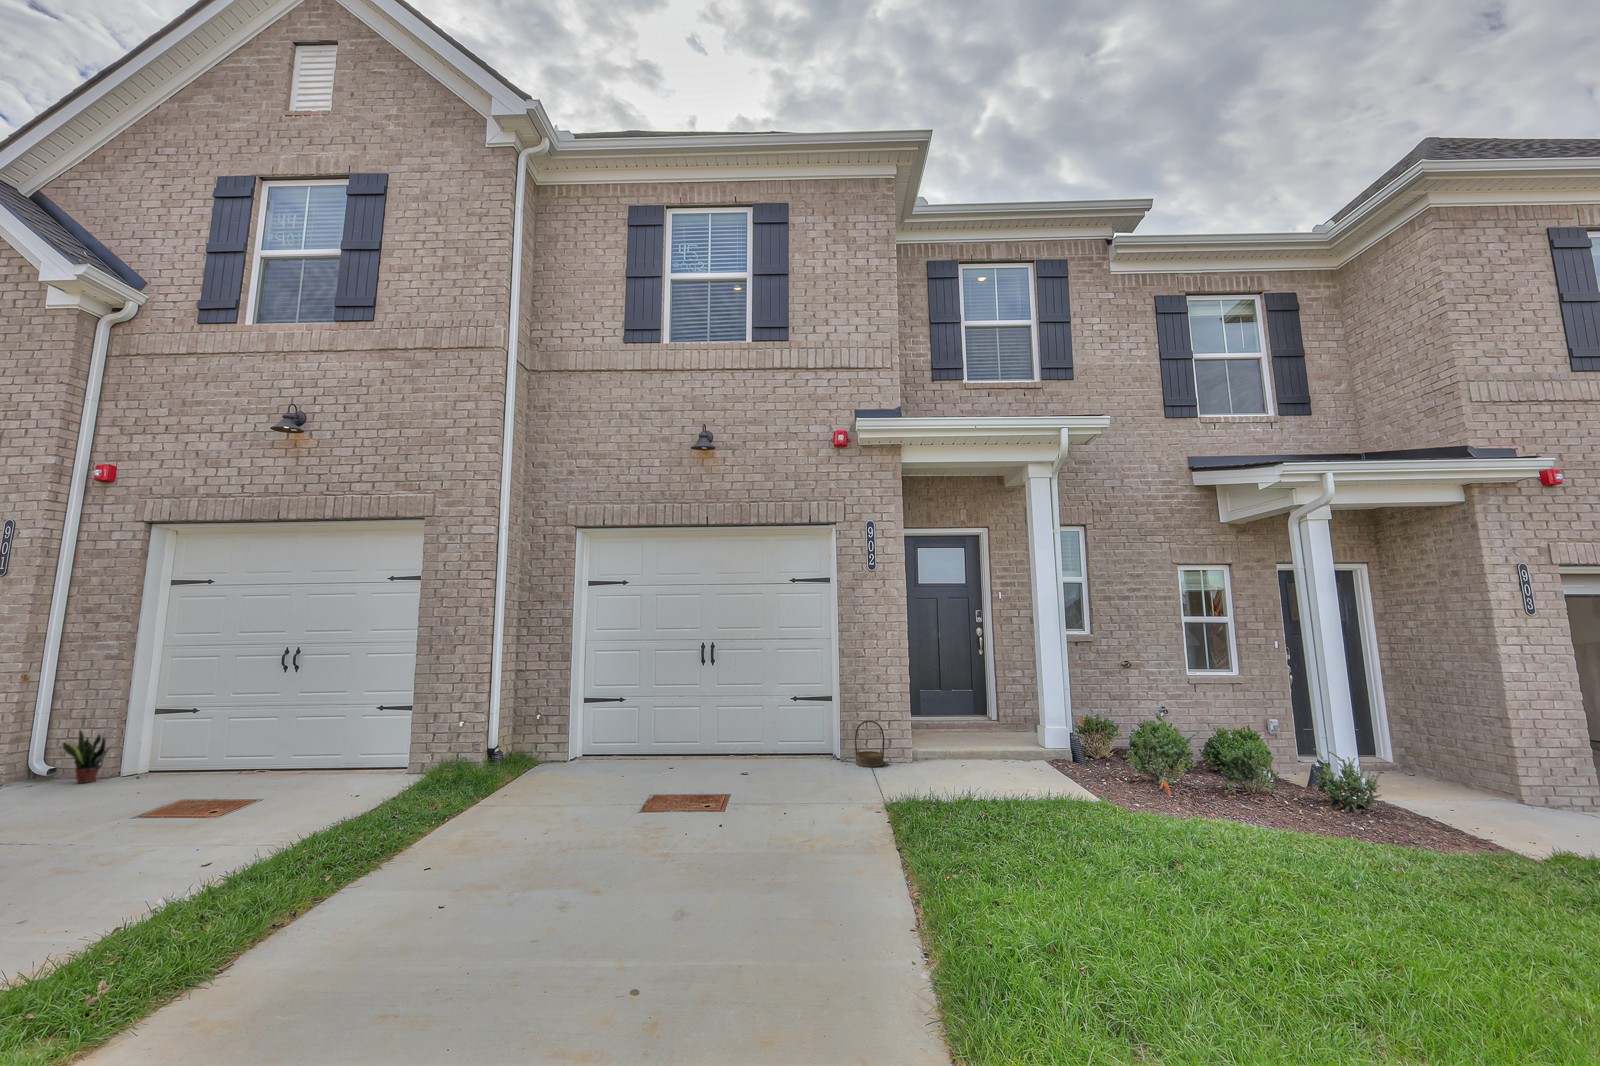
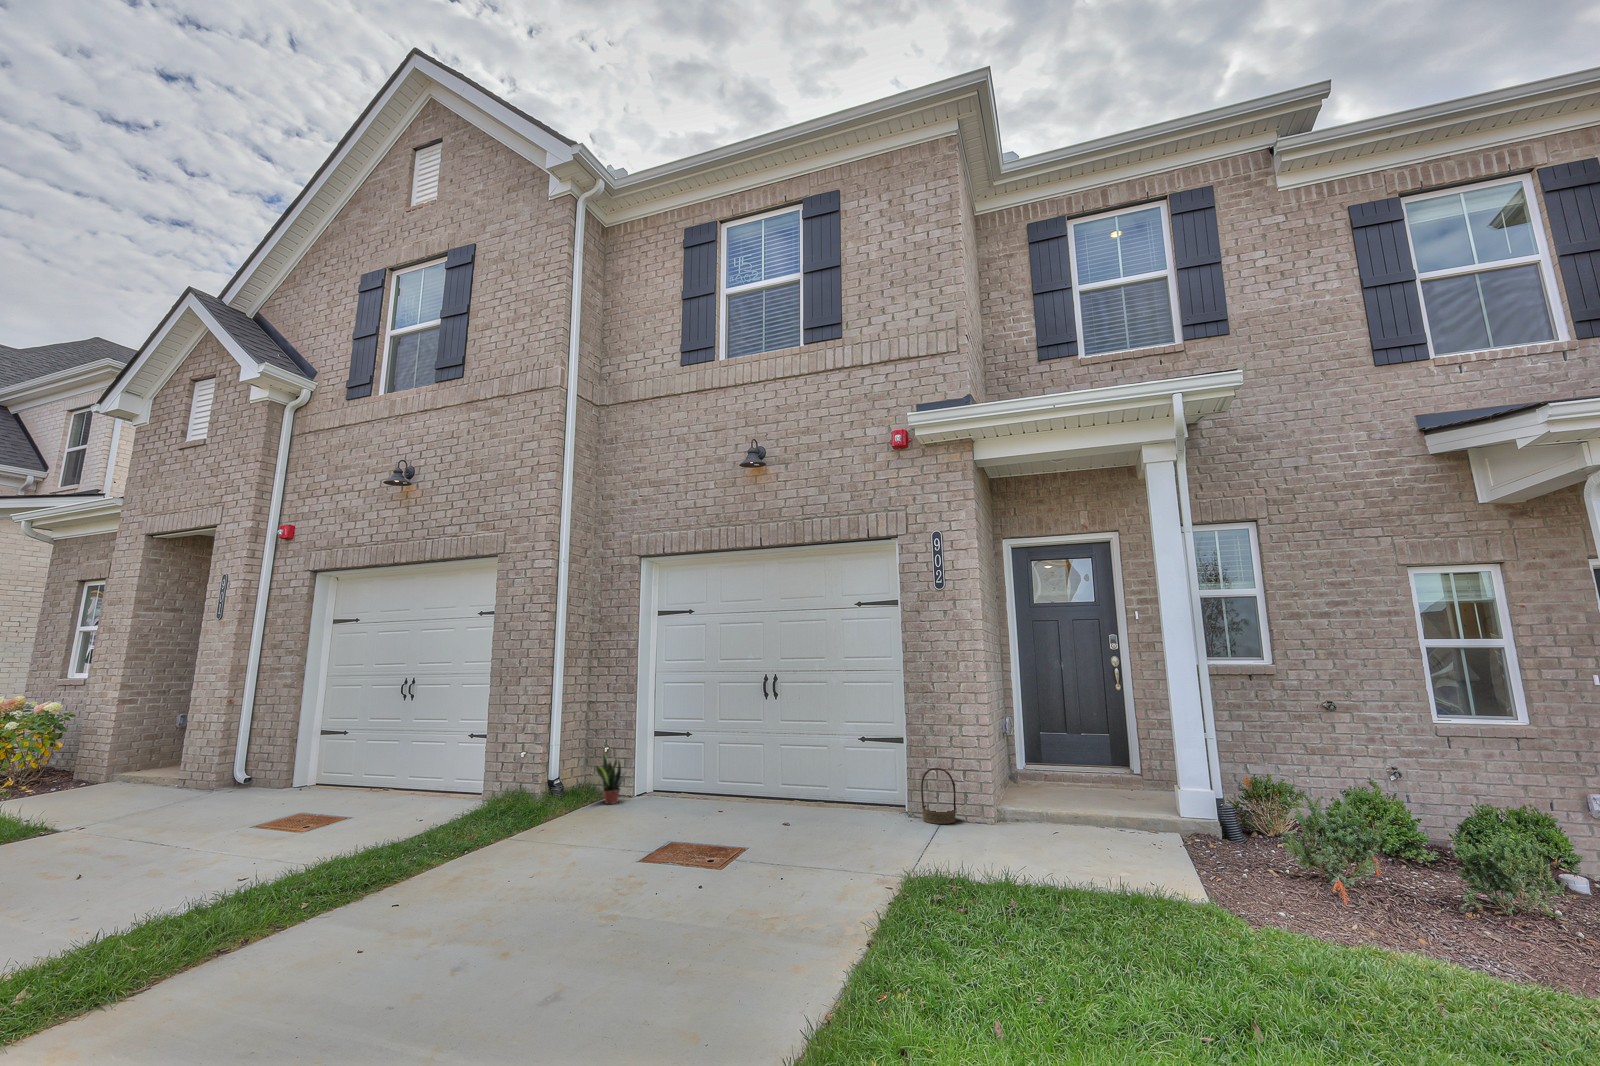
potted plant: present [63,730,114,783] -> present [596,754,627,804]

